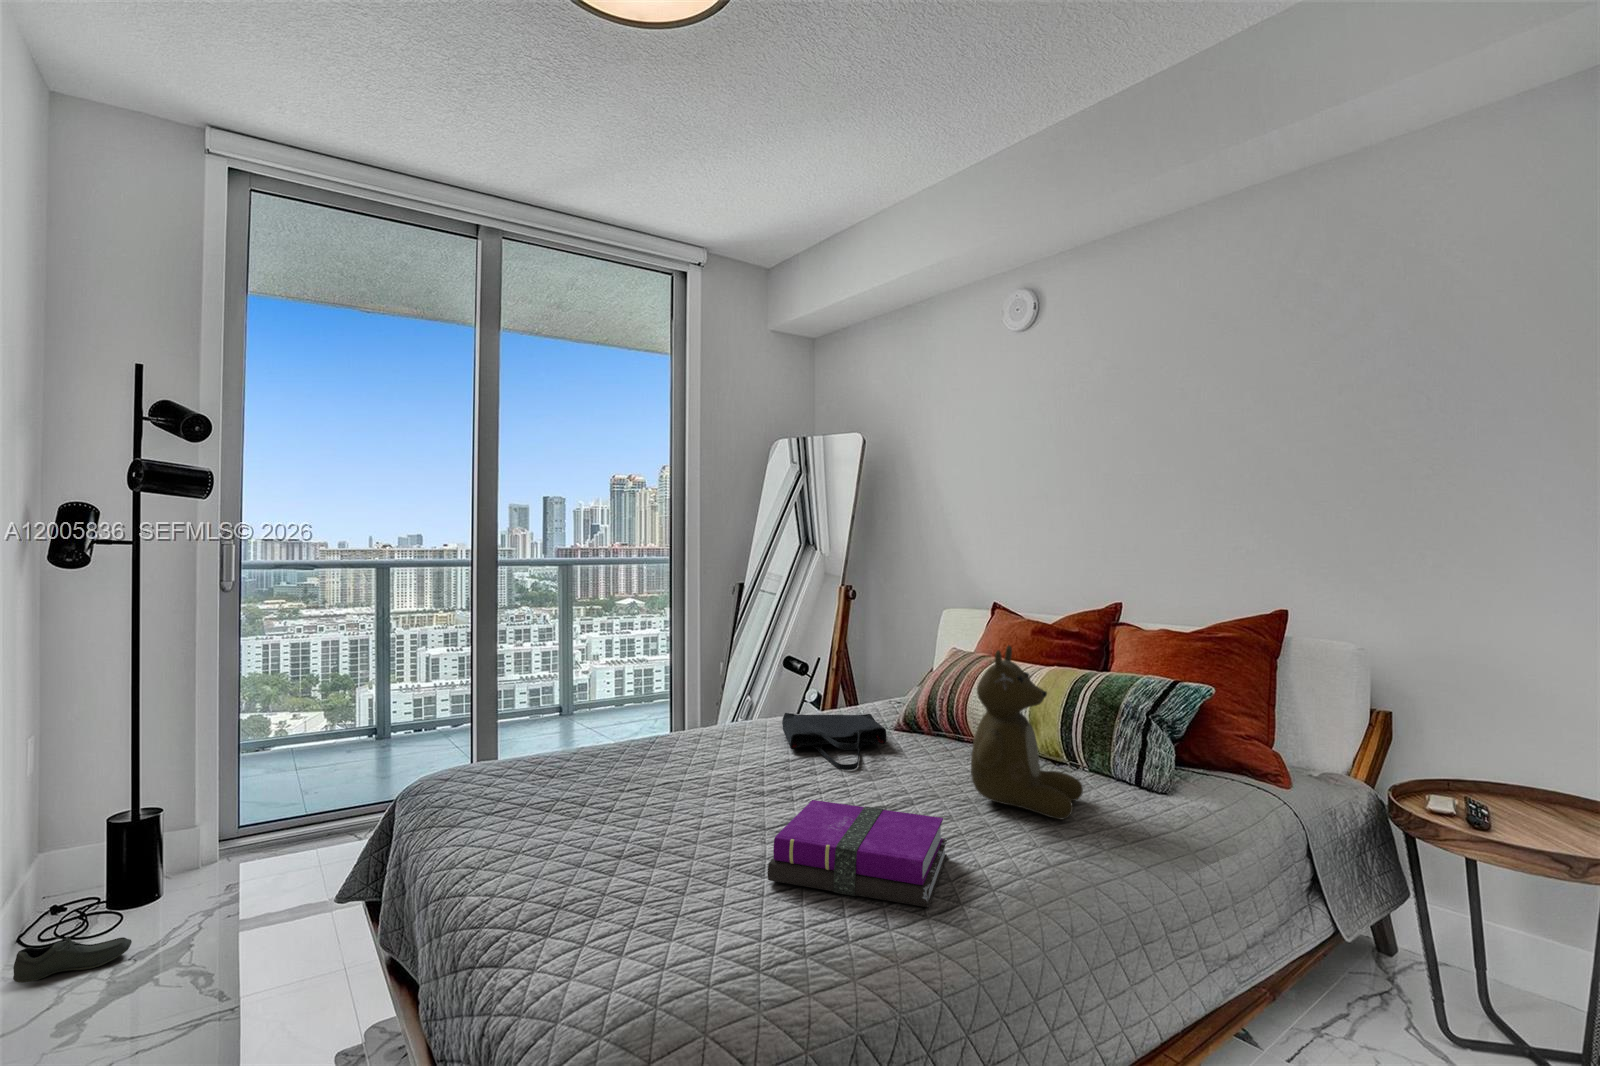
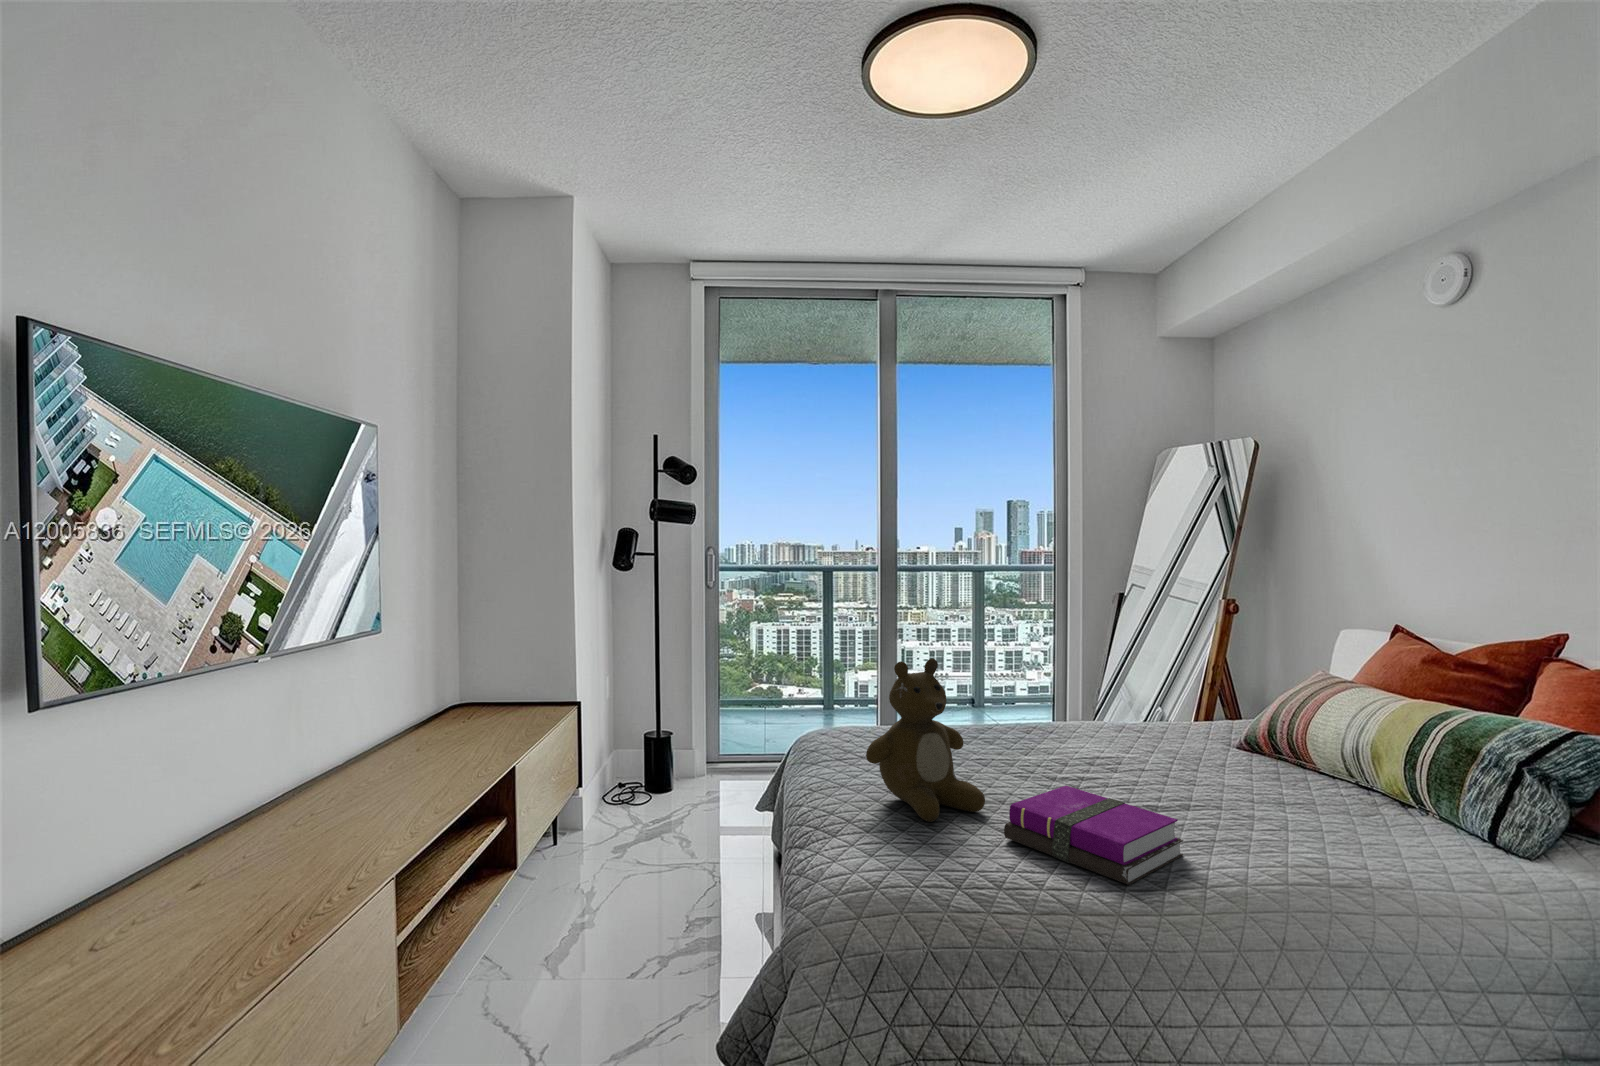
teddy bear: present [971,646,1083,819] -> present [866,659,985,822]
tote bag: present [782,713,886,770] -> none [1099,716,1204,775]
shoe: present [13,936,132,983] -> none [599,798,654,823]

